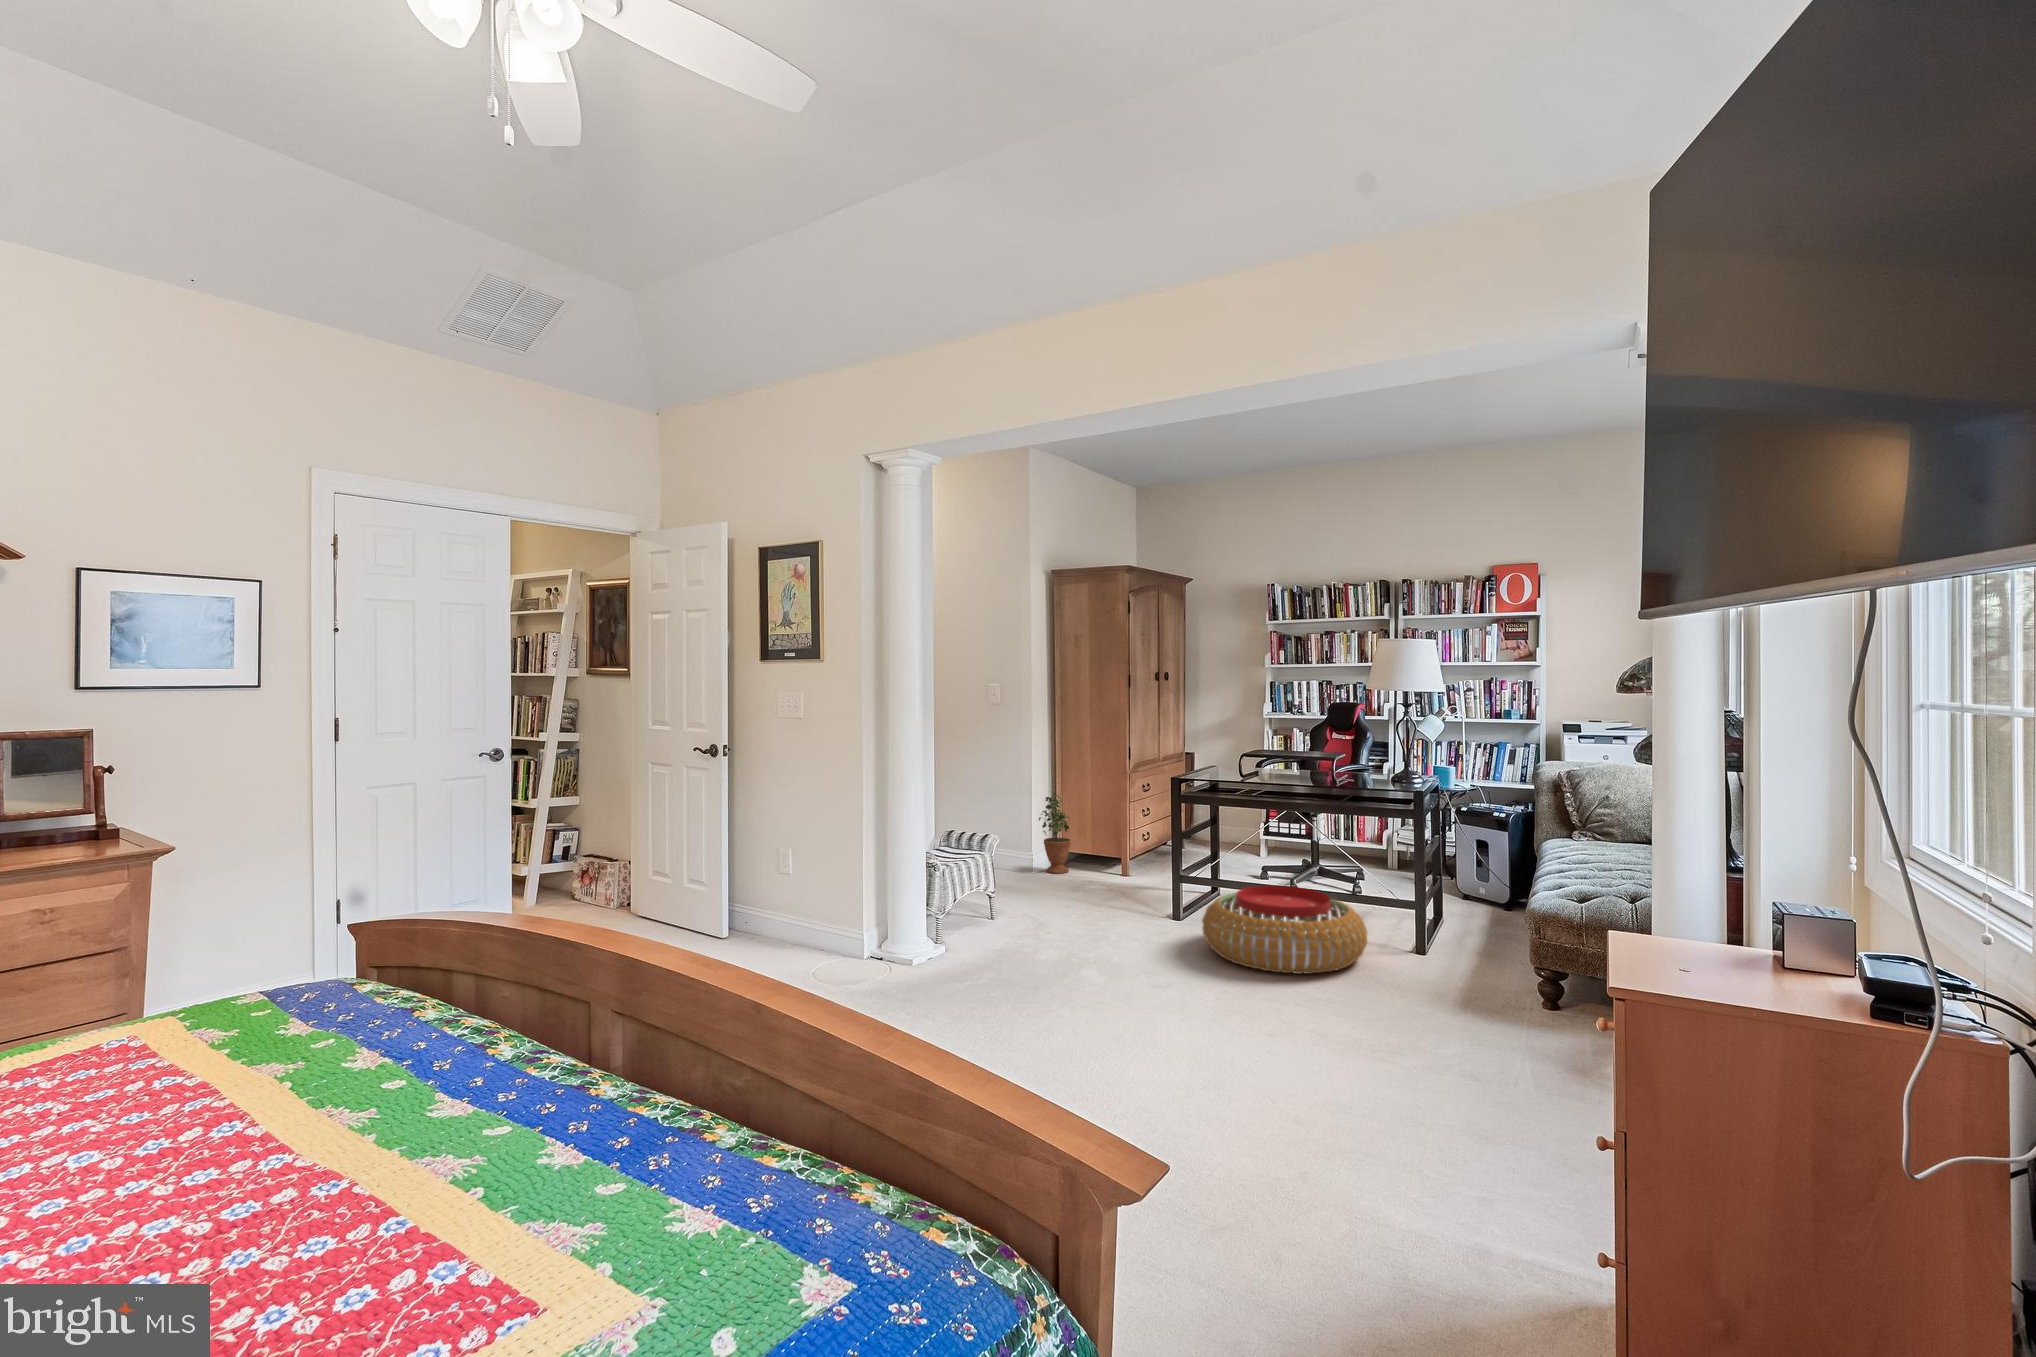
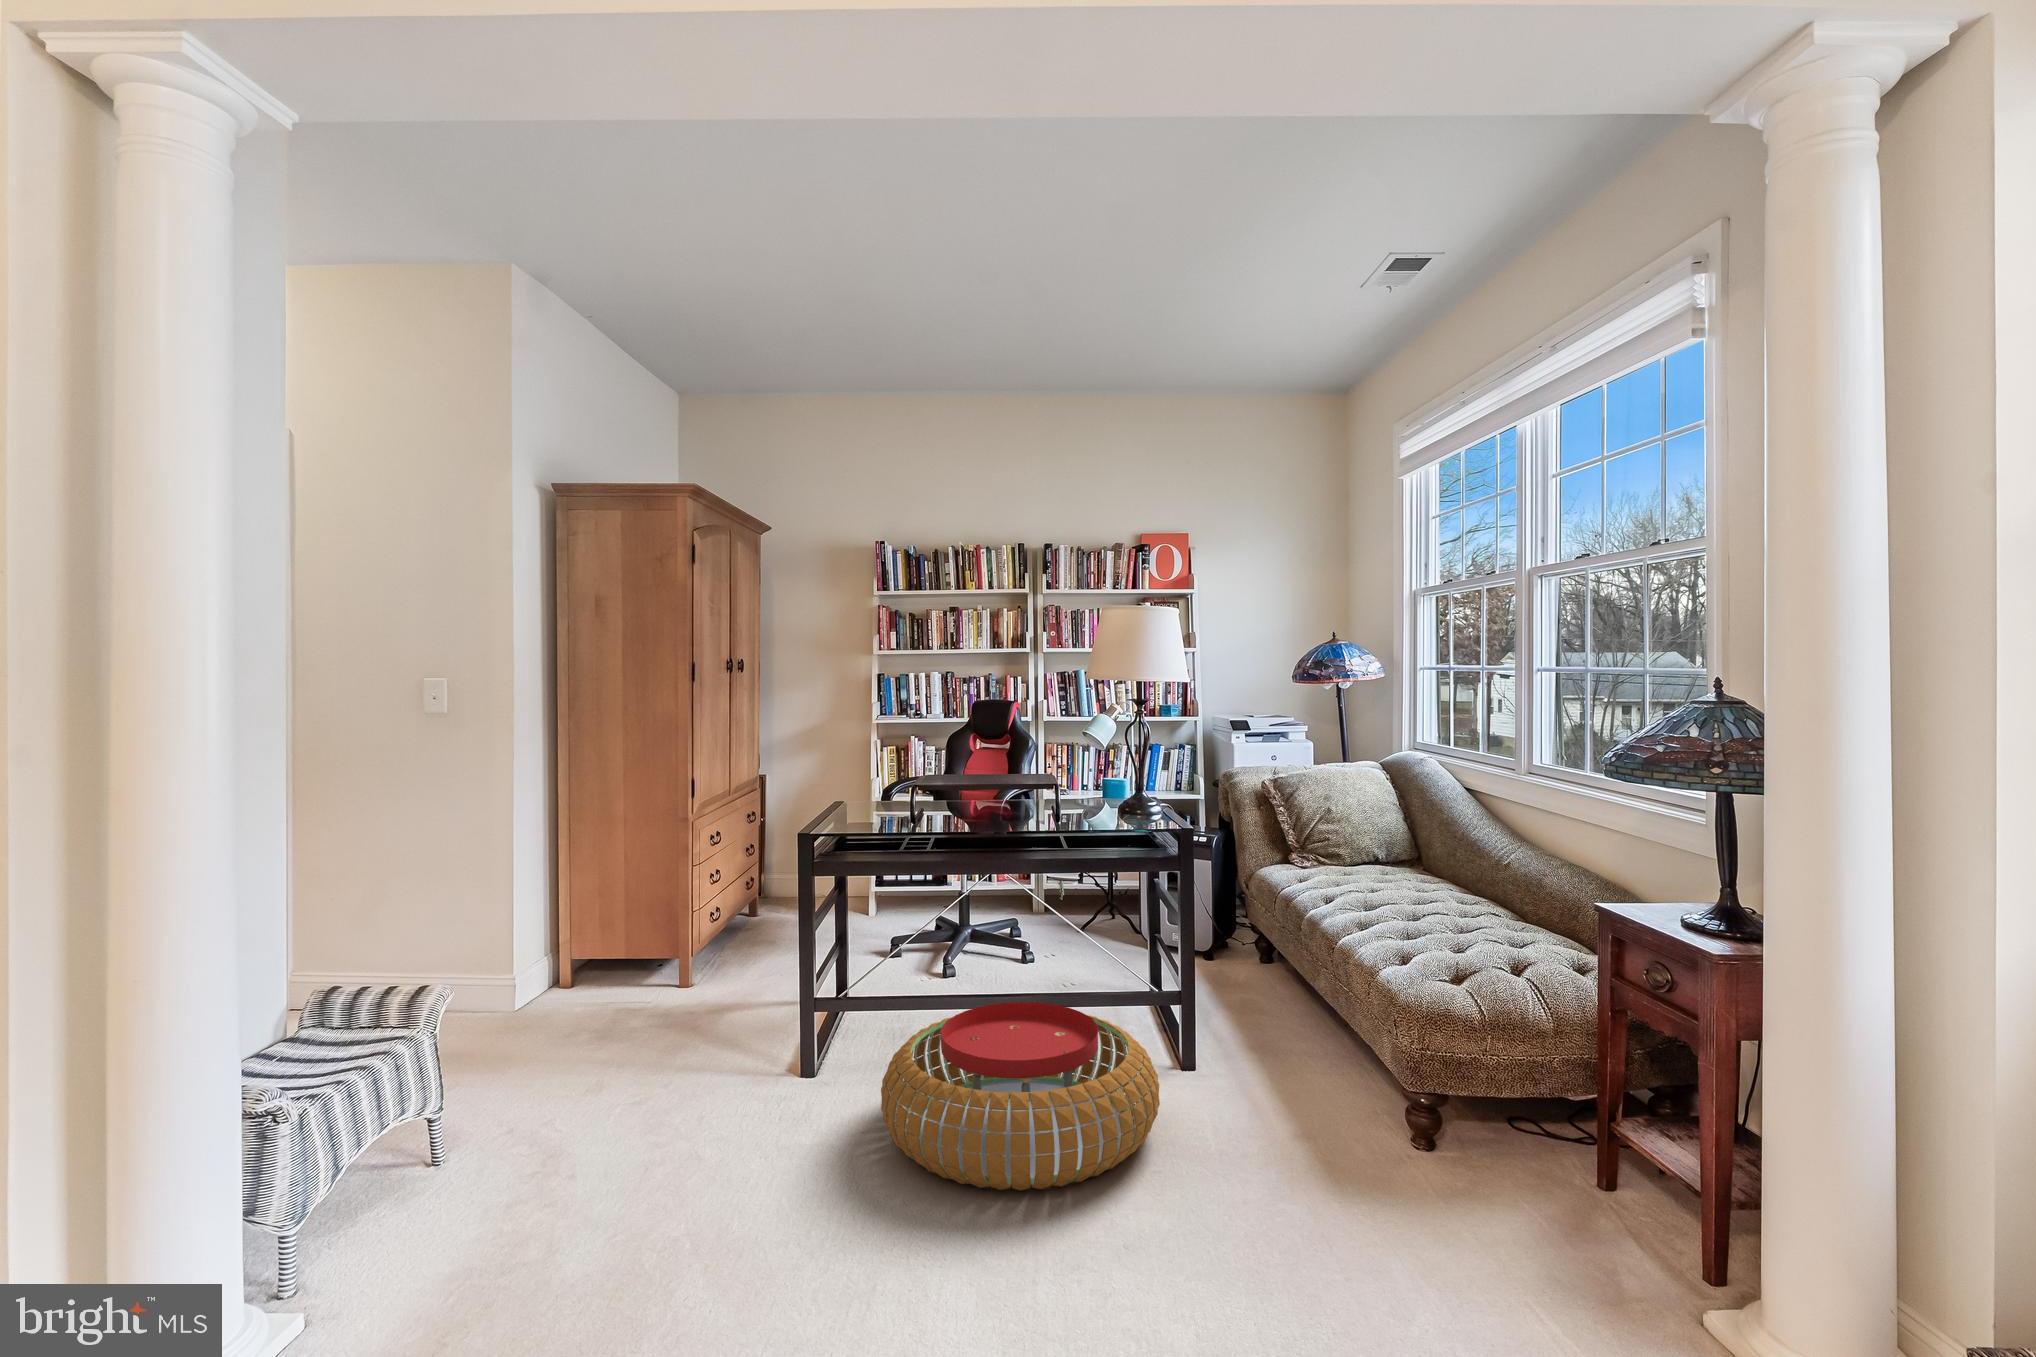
potted plant: present [1039,793,1071,874] -> none [514,865,578,1013]

